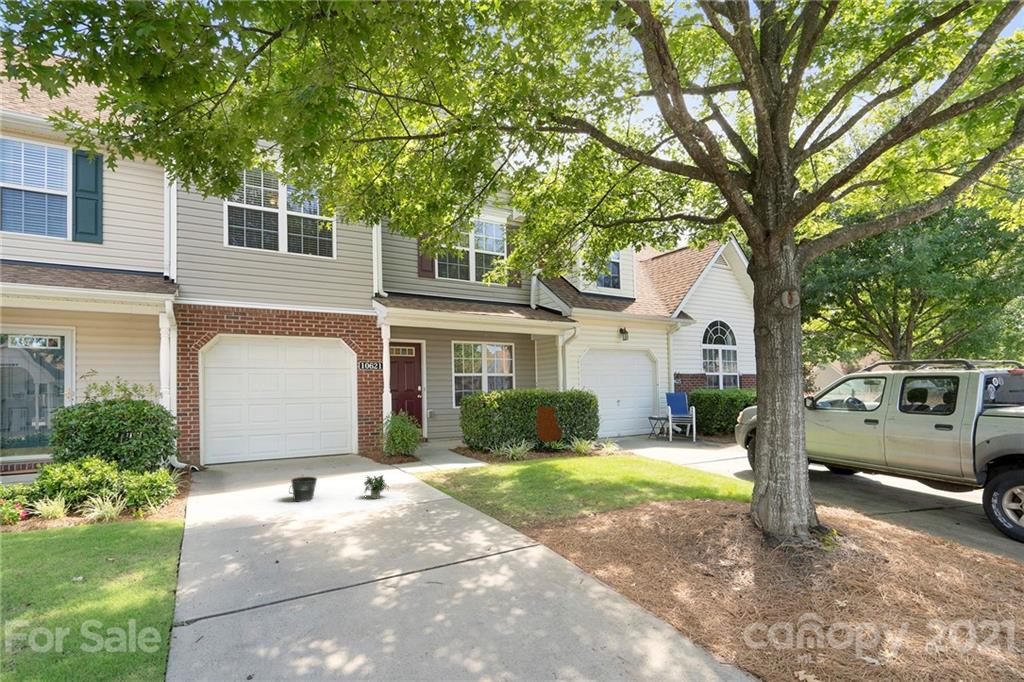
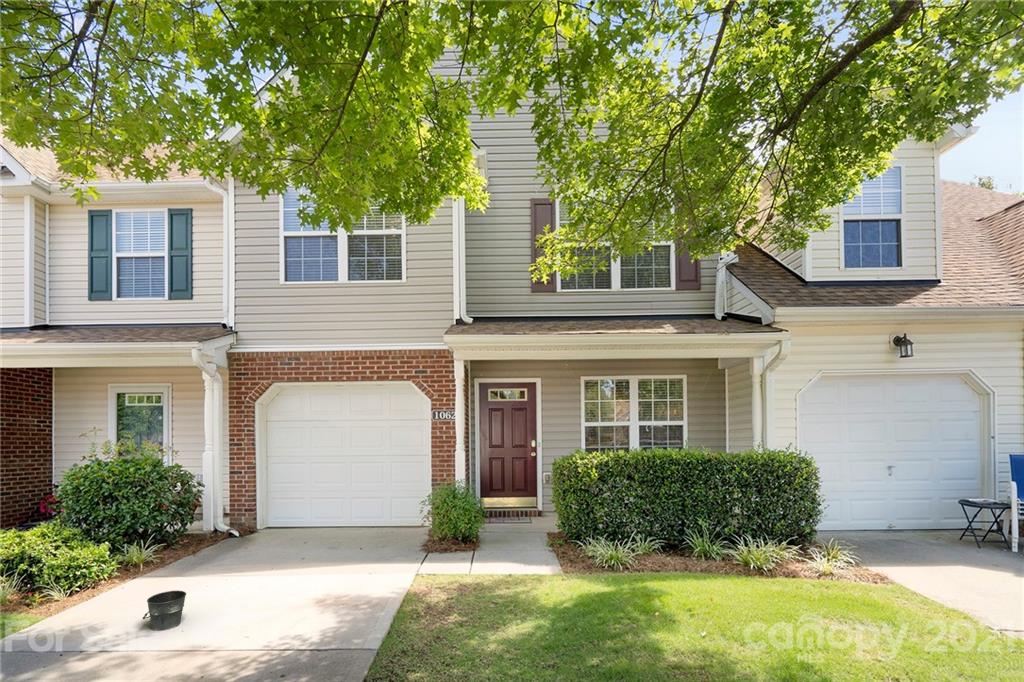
lounge chair: present [536,406,566,452] -> none [651,485,732,571]
potted plant: present [364,475,389,499] -> none [203,606,251,647]

